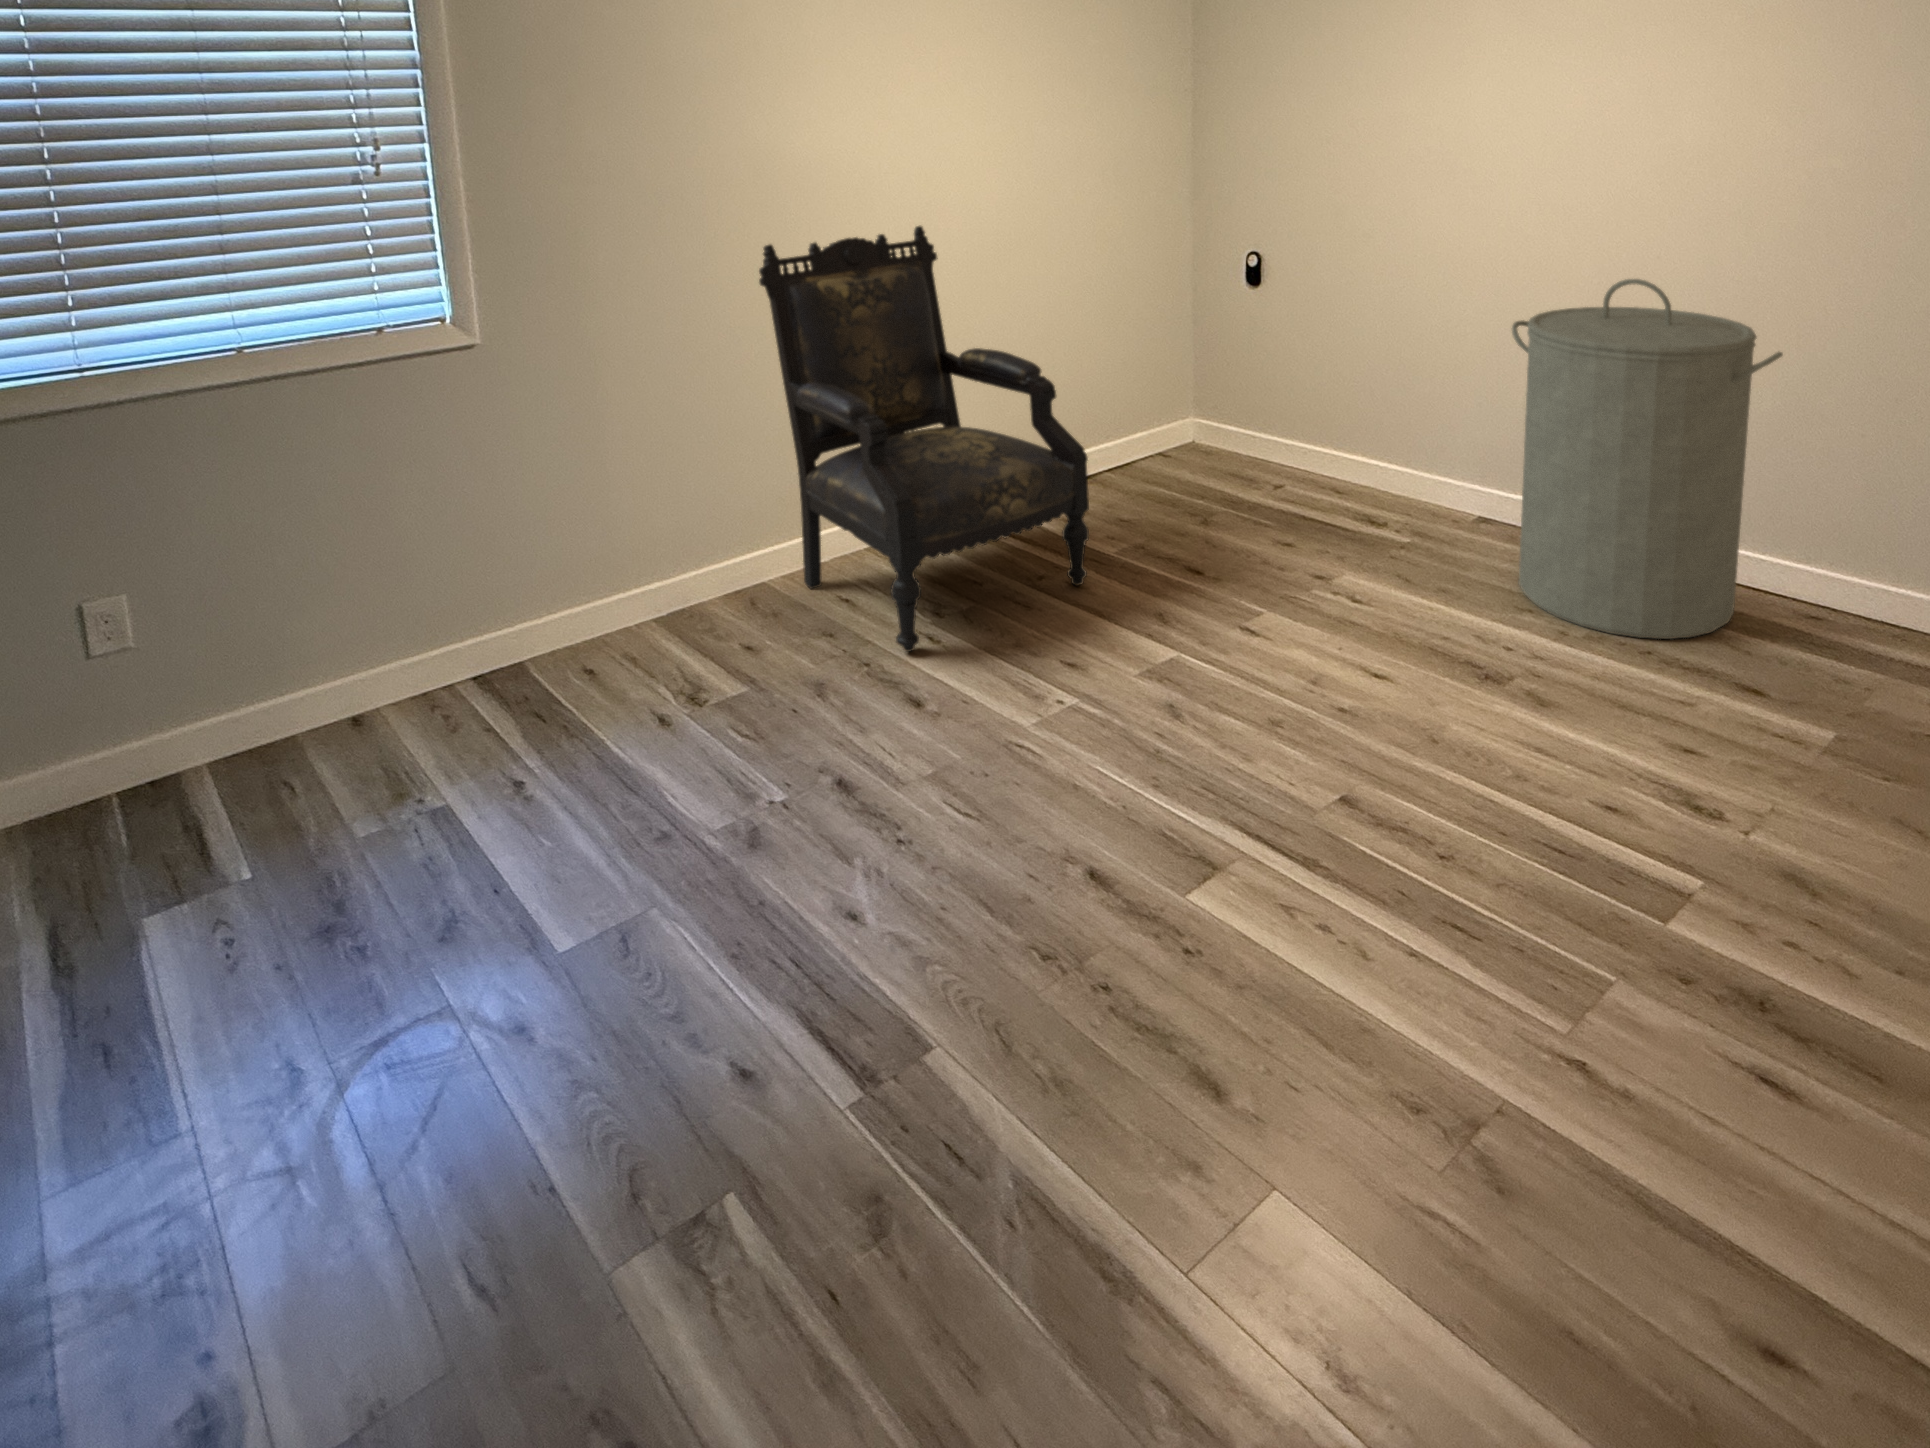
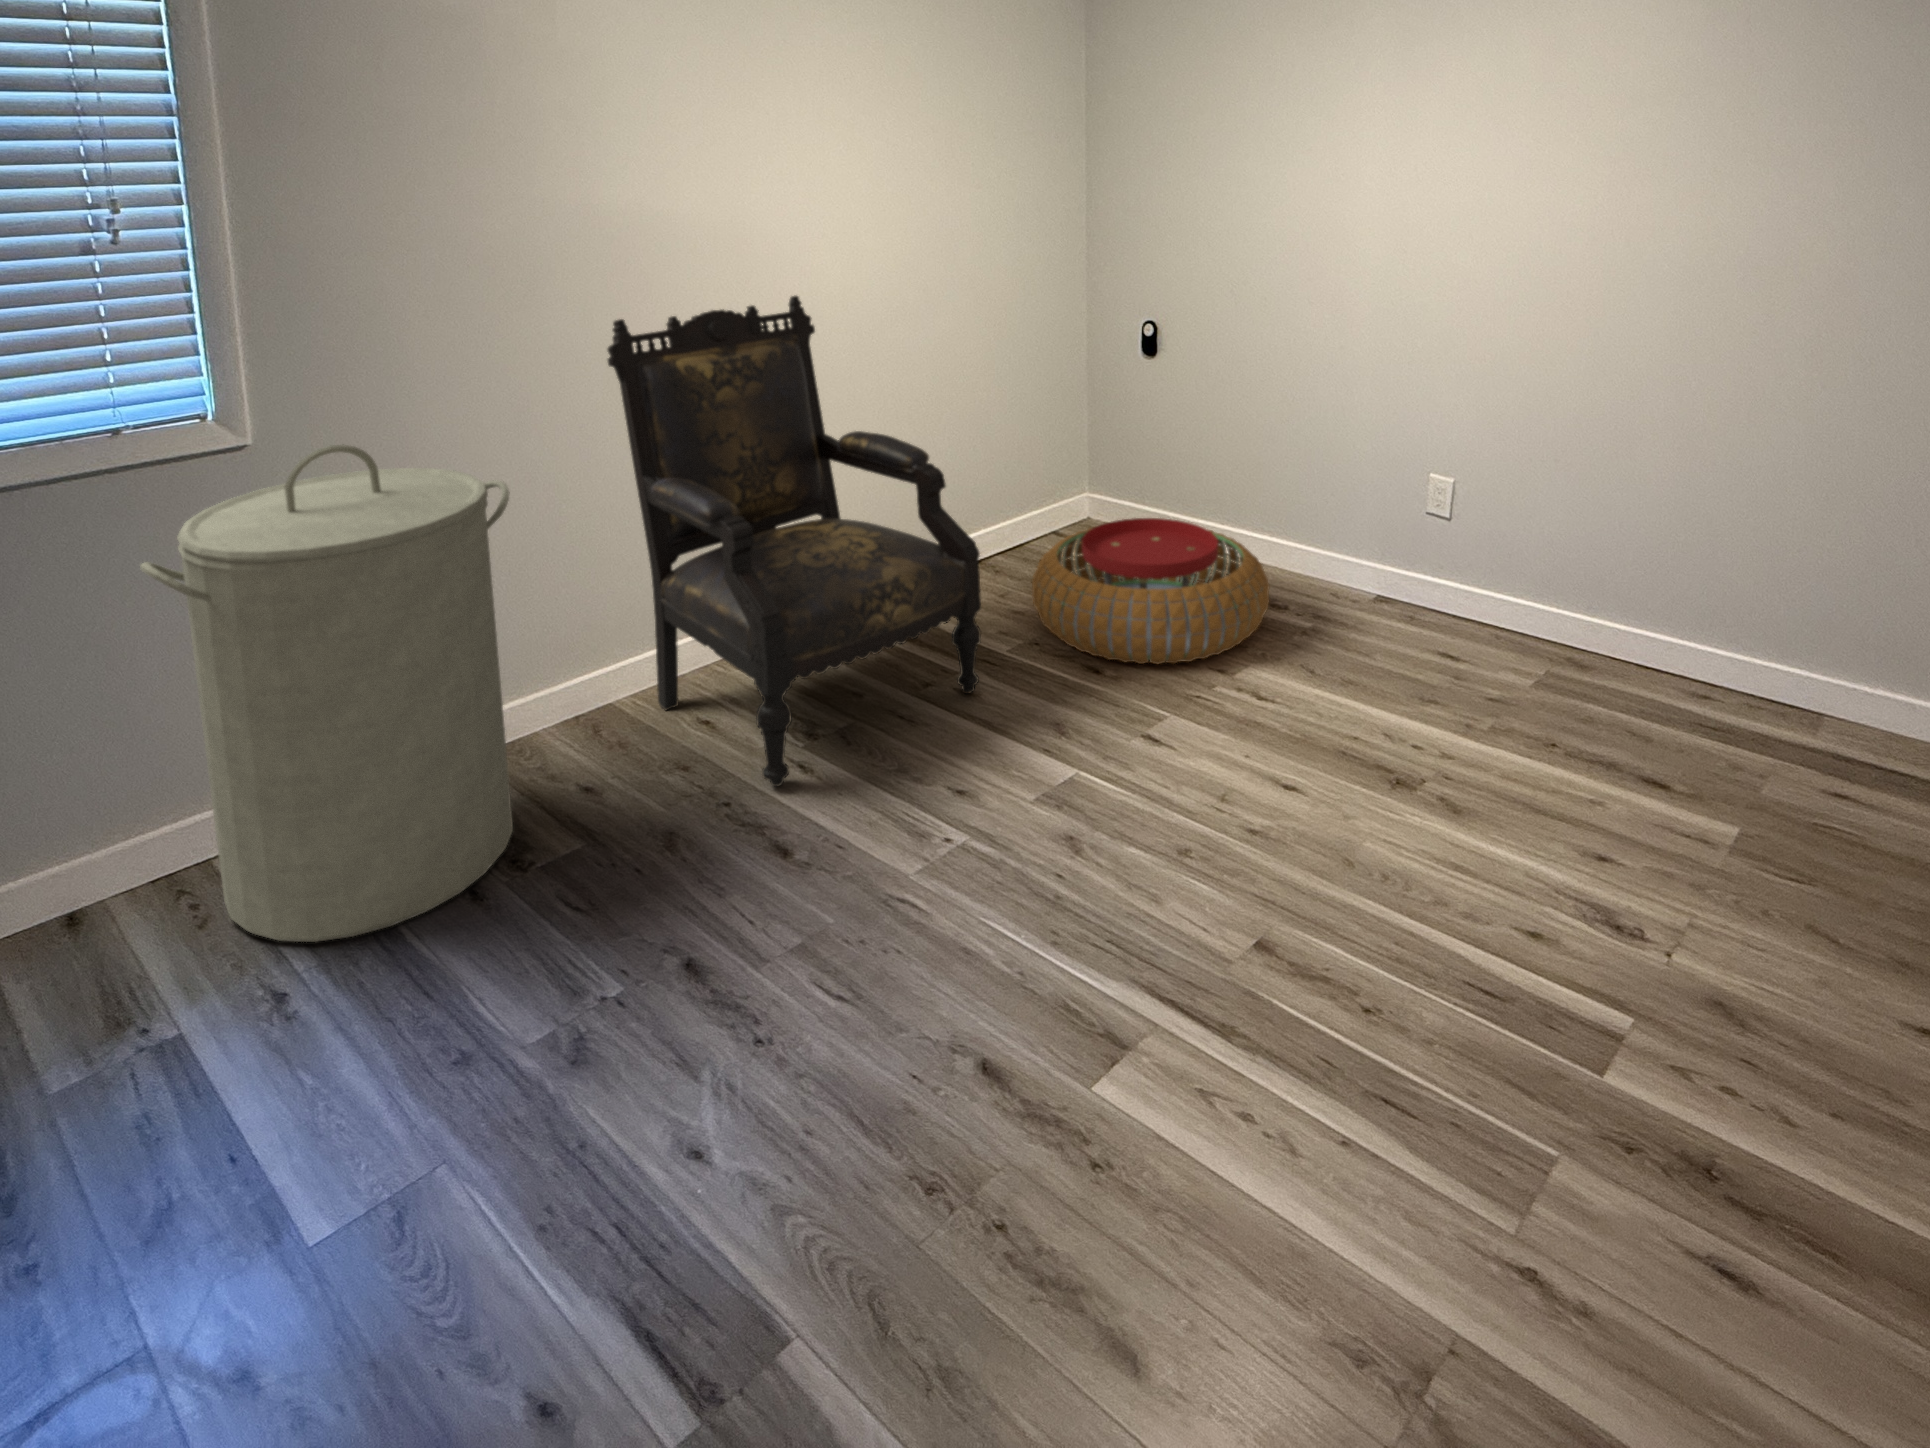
laundry hamper: present [1512,279,1783,639] -> present [140,445,513,942]
pouf: none [1136,437,1365,568] -> present [1032,518,1270,664]

